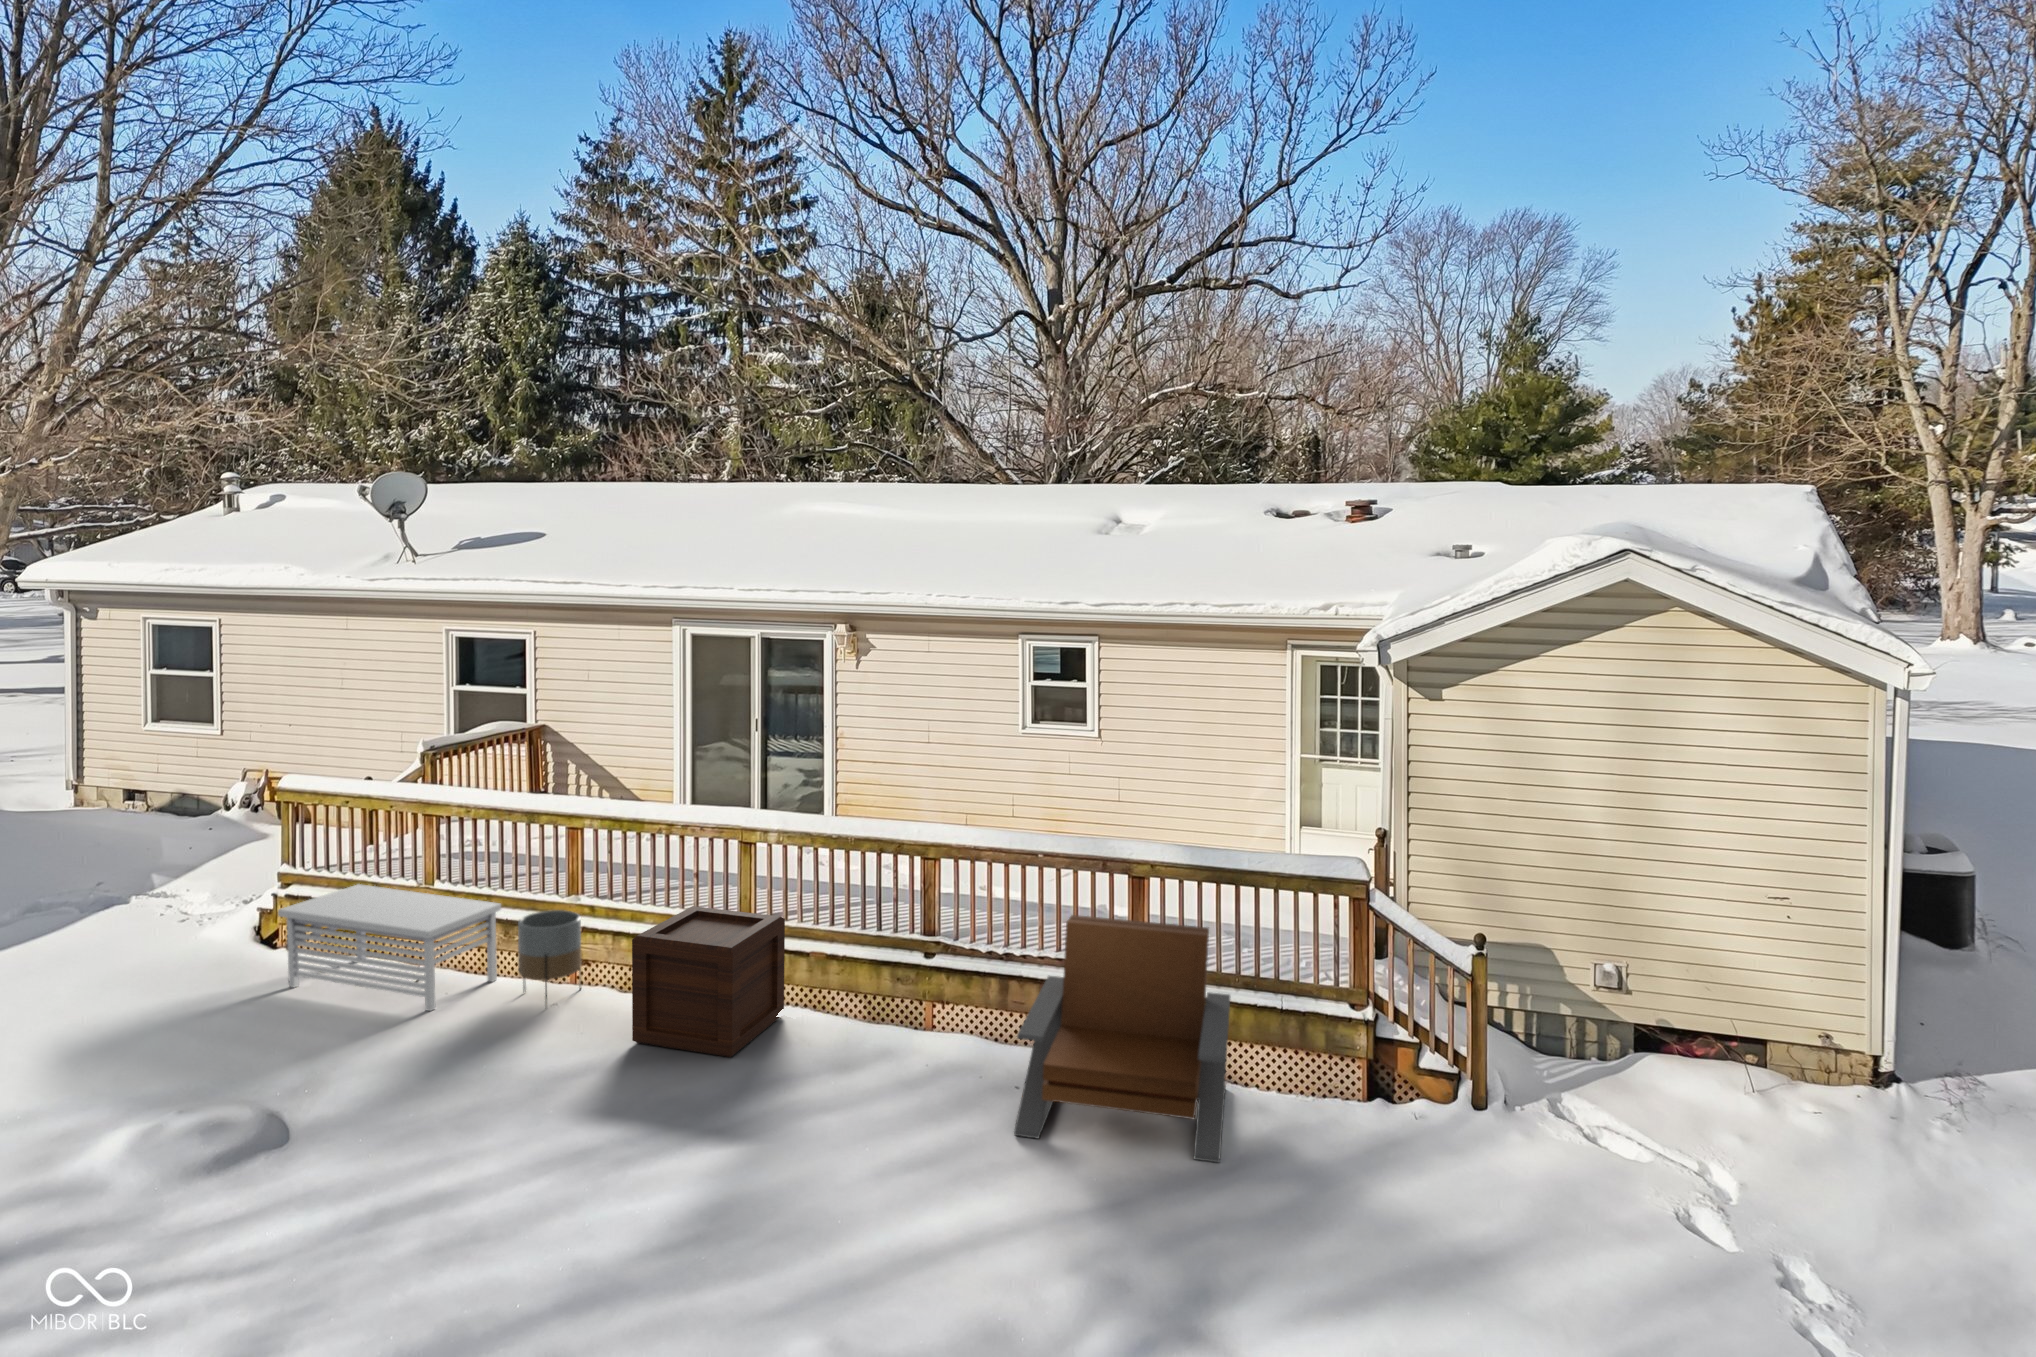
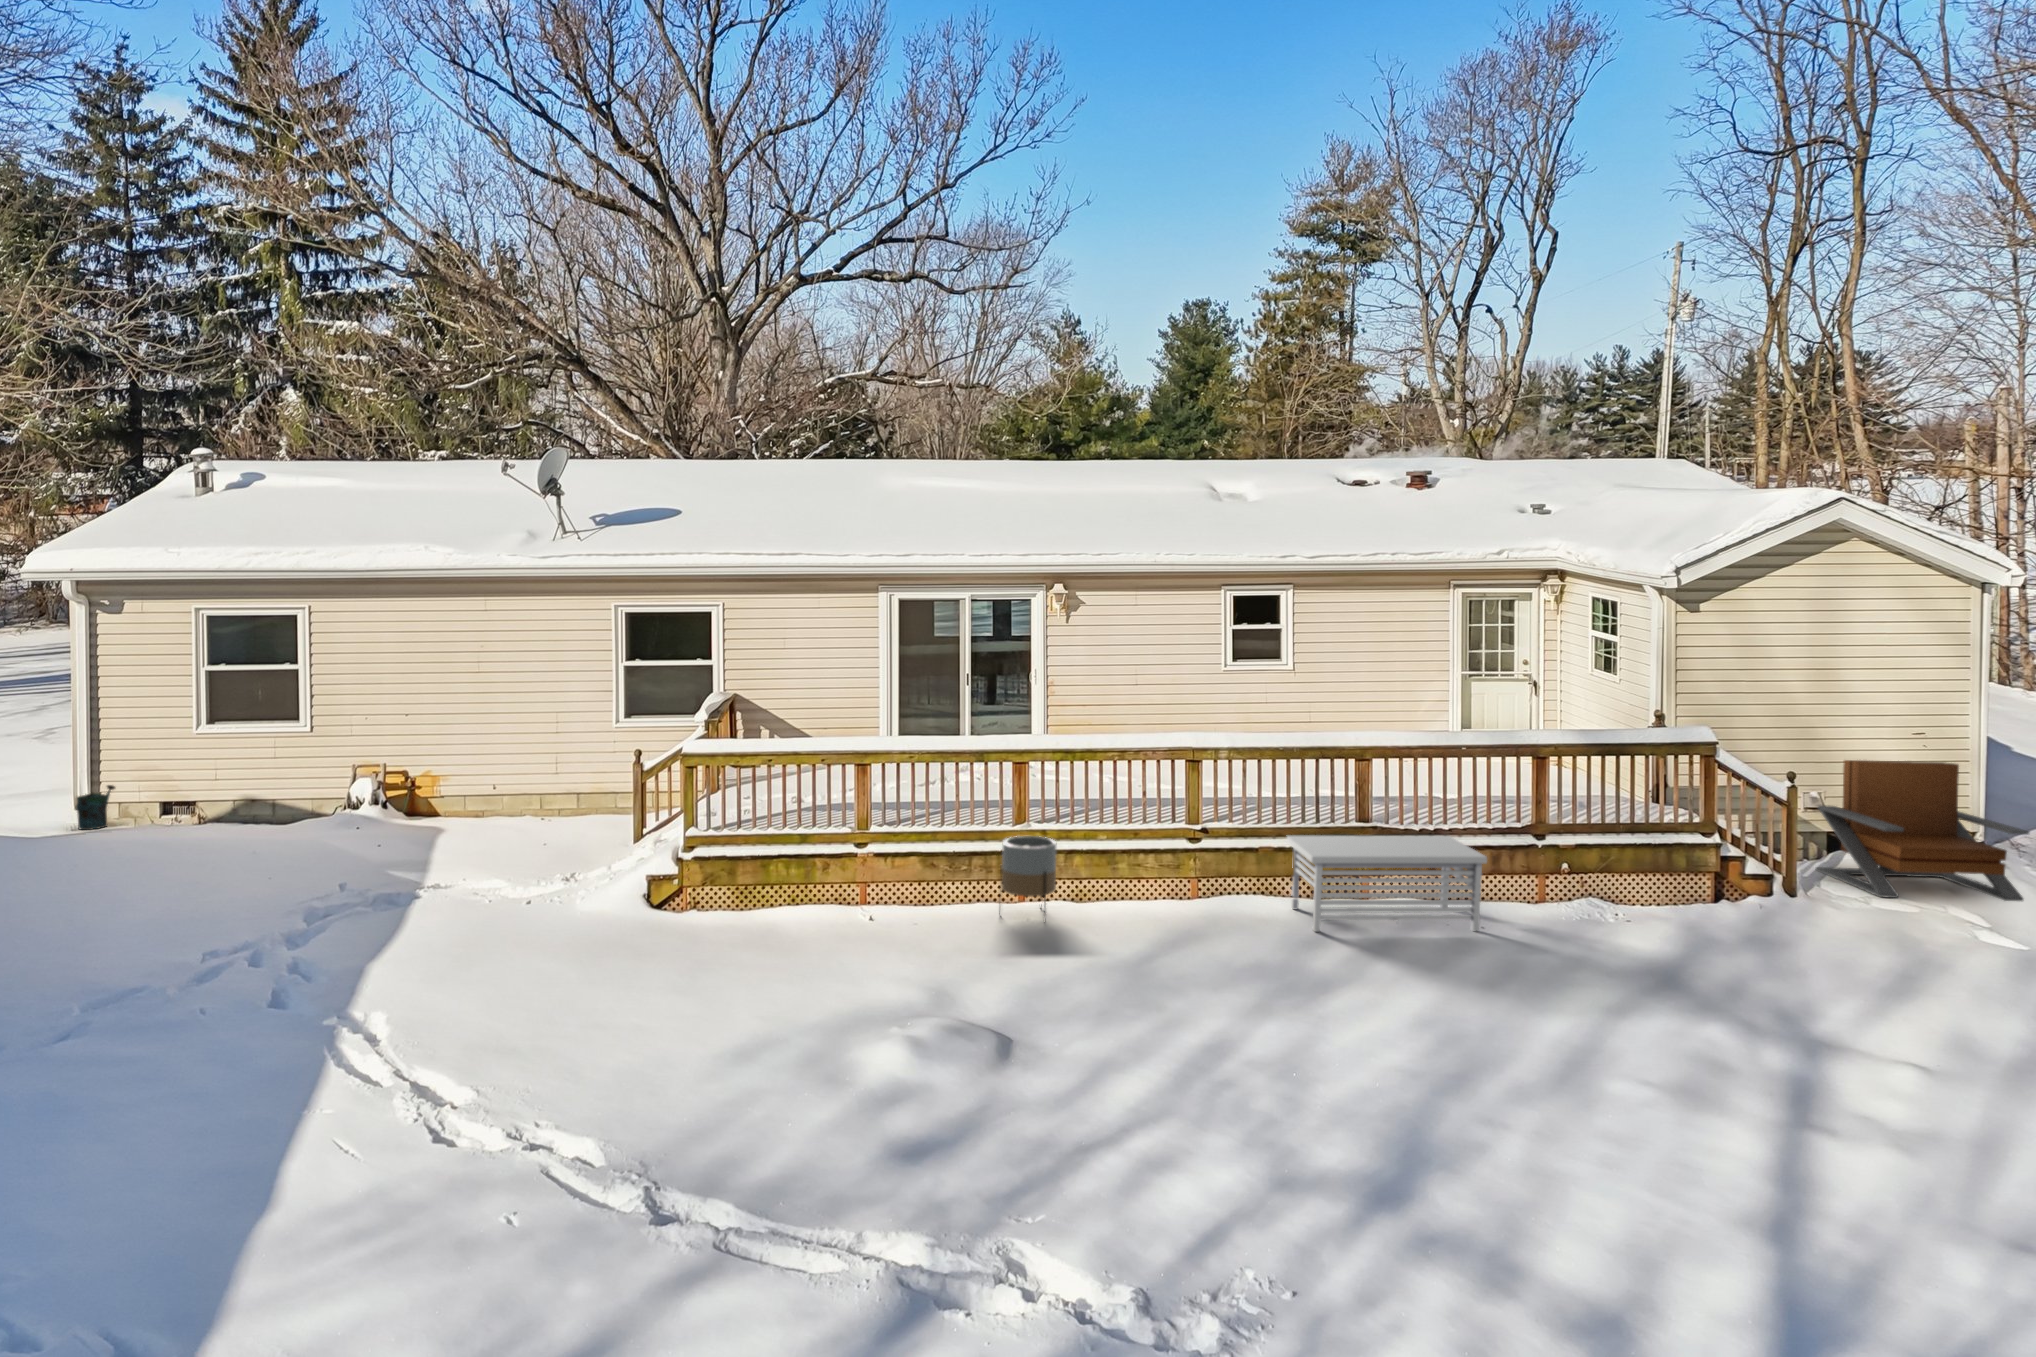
watering can: none [40,770,89,807] -> present [76,785,115,830]
storage bench: present [278,884,501,1011] -> present [1287,835,1487,932]
wooden crate: present [632,906,785,1057] -> none [1152,818,1268,933]
lounge chair: present [1014,915,1230,1163] -> present [1816,760,2029,901]

